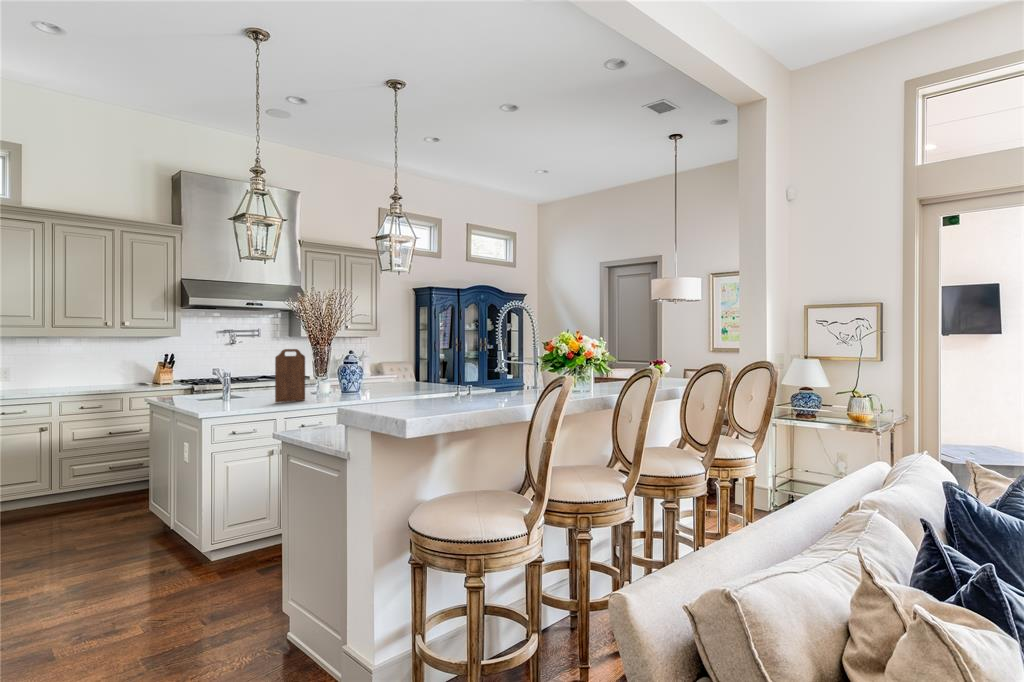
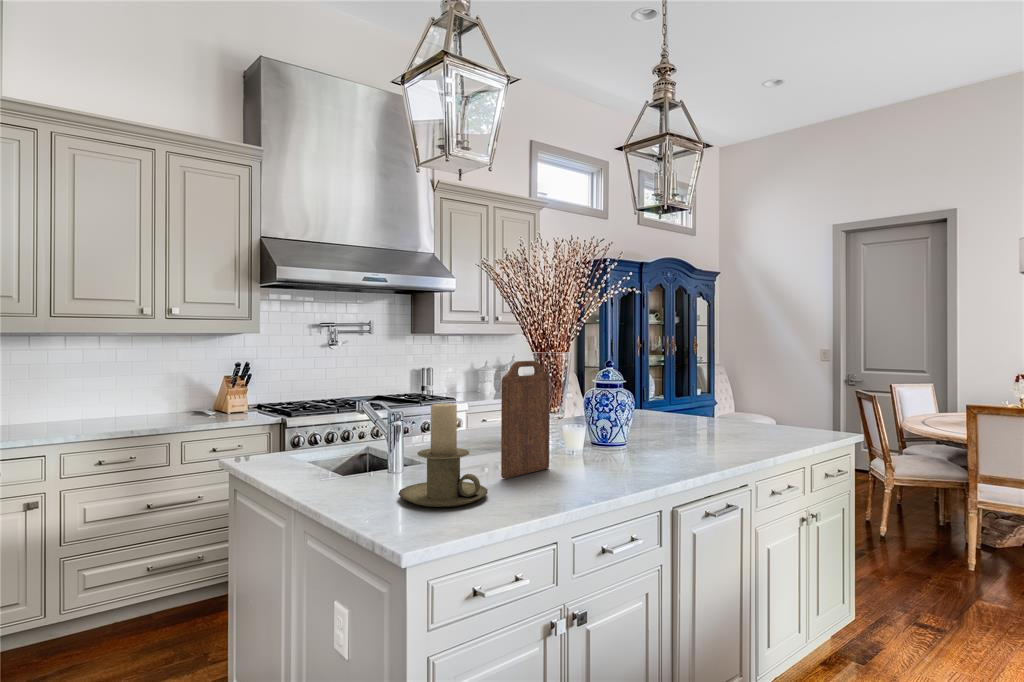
candle holder: none [217,366,259,409] -> present [398,404,488,507]

